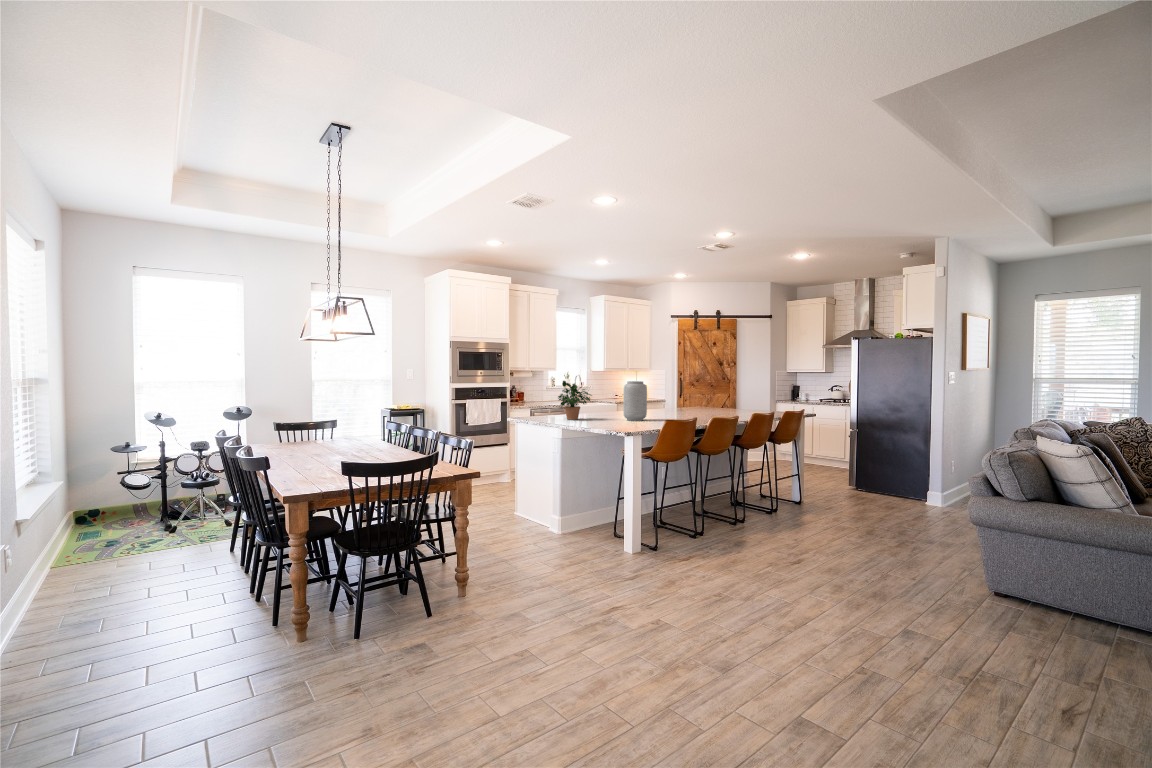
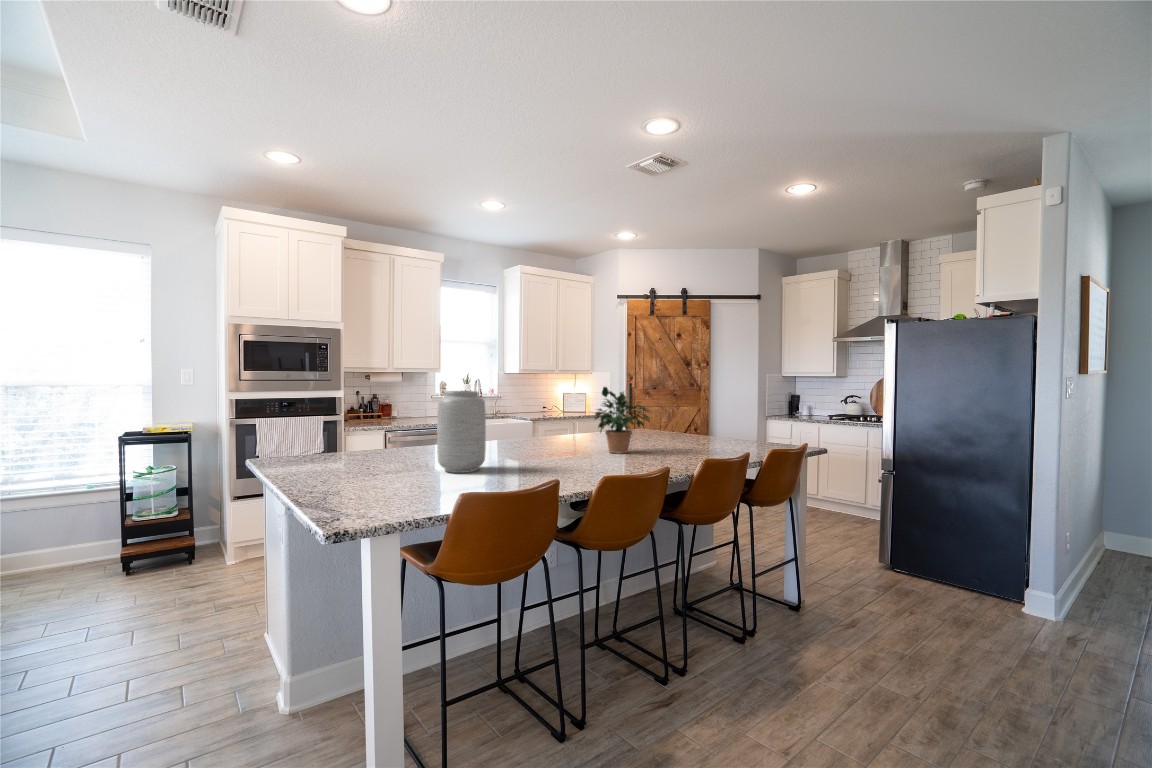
potted plant: present [558,381,592,420] -> present [595,387,650,454]

